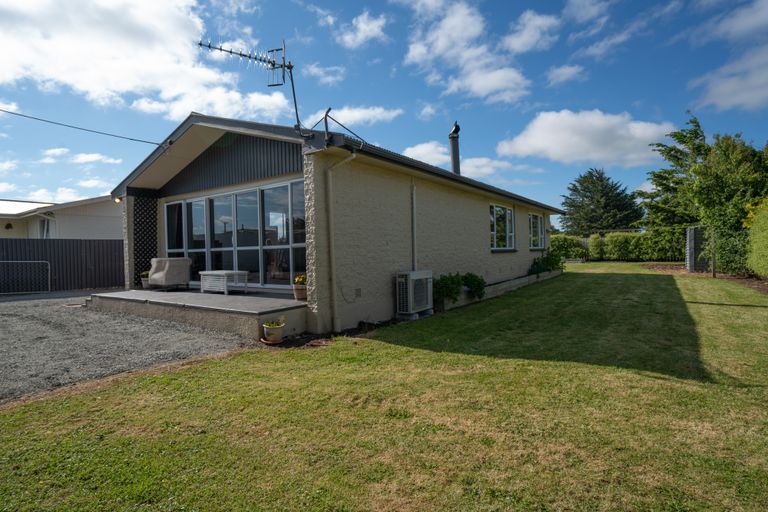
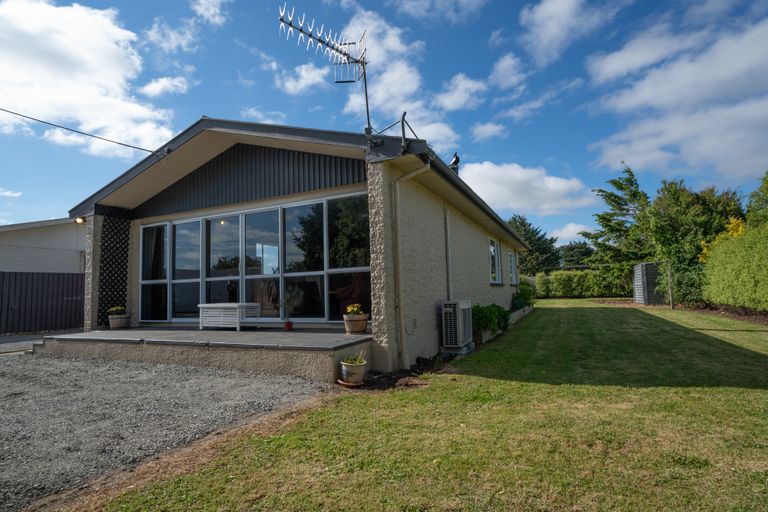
potted tree: none [255,257,278,295] -> present [276,286,303,330]
chair: present [149,258,192,292] -> none [123,289,179,330]

